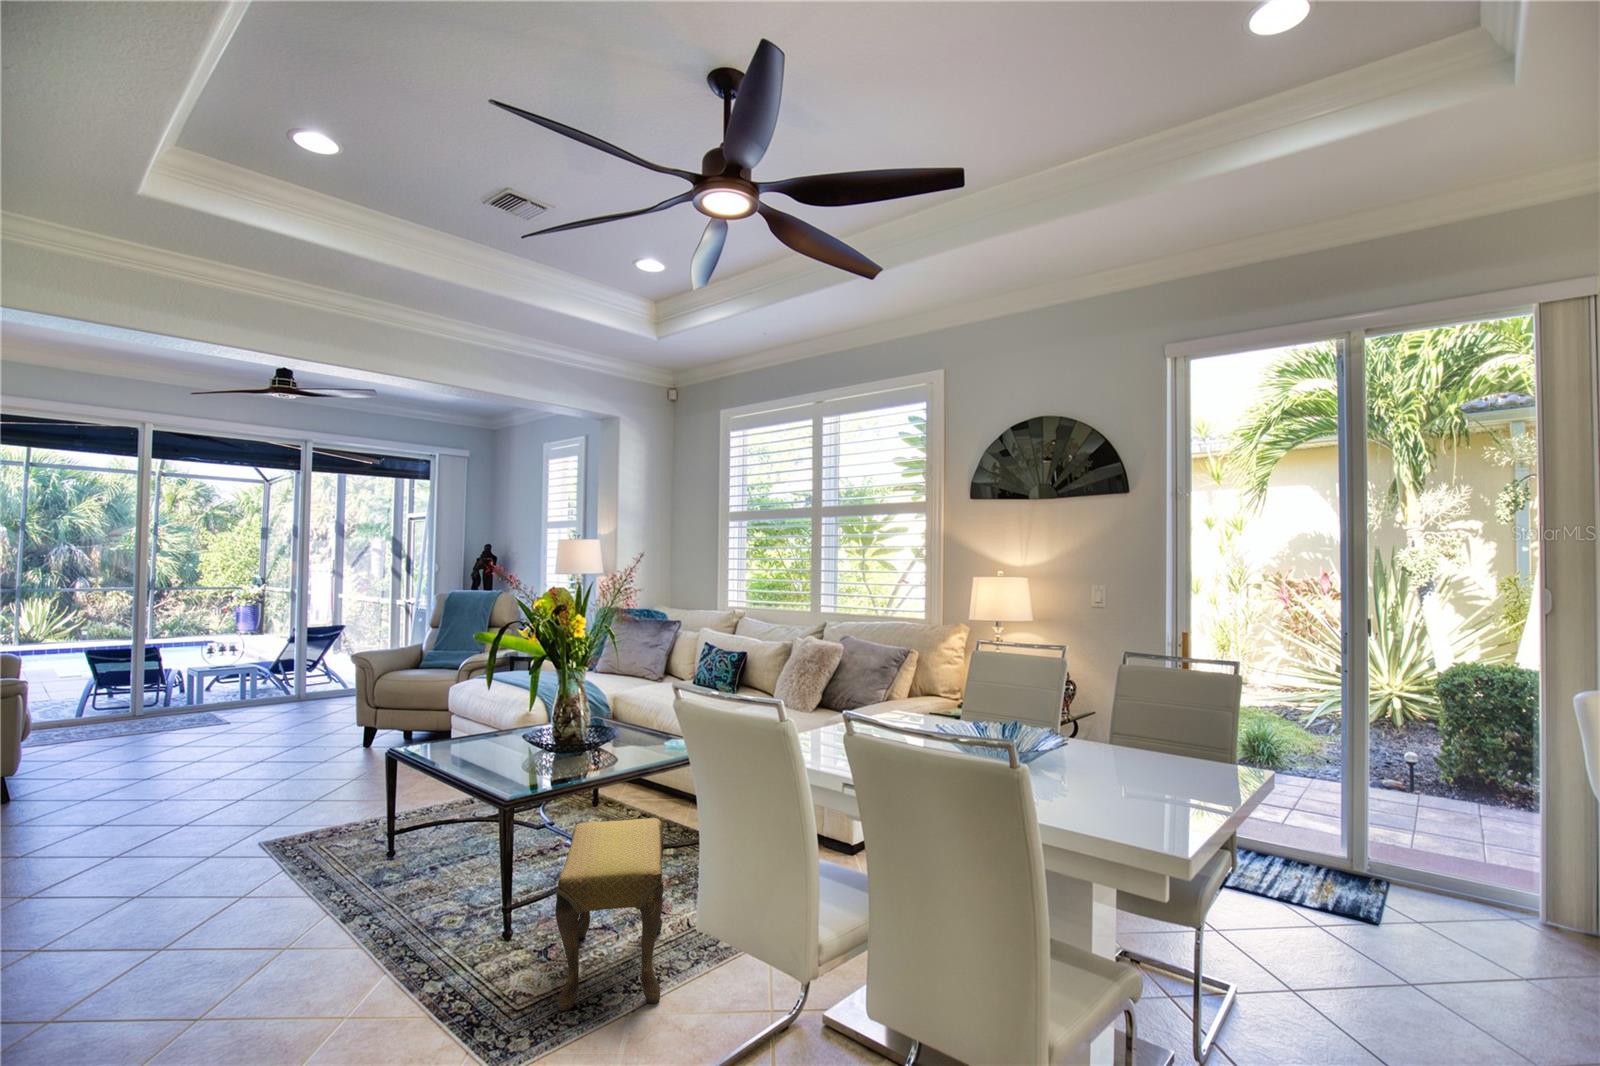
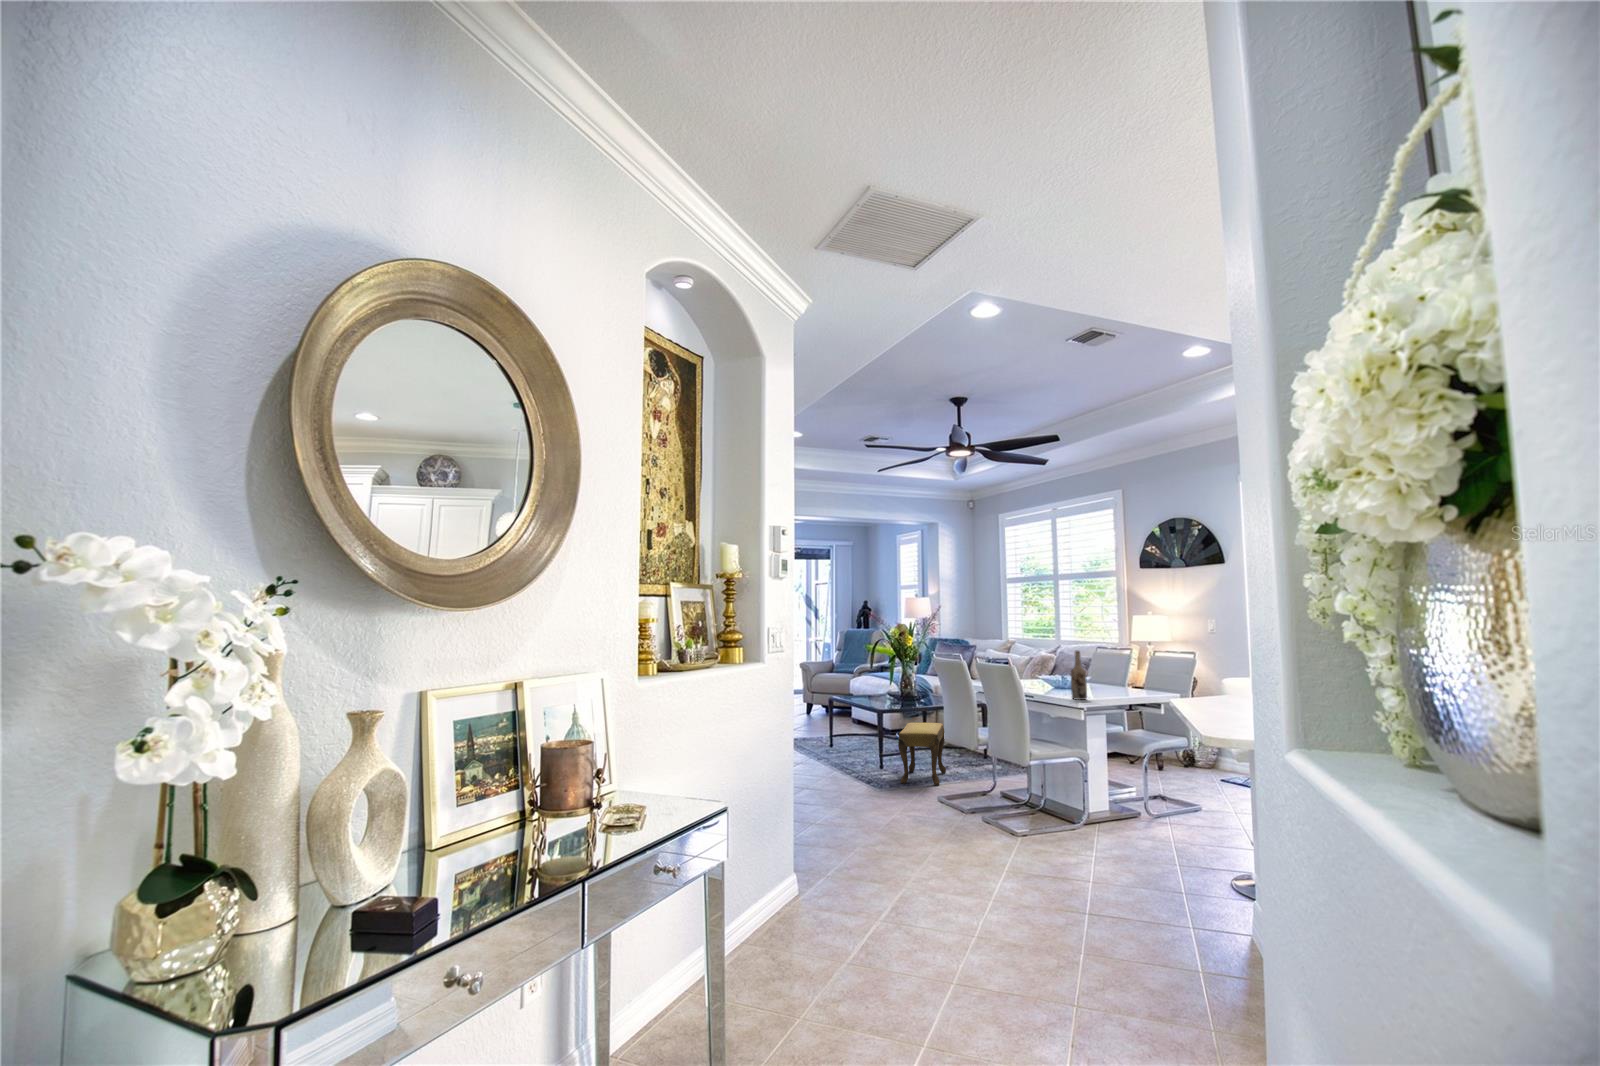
wine bottle: none [1083,676,1127,817] -> present [1071,651,1087,700]

